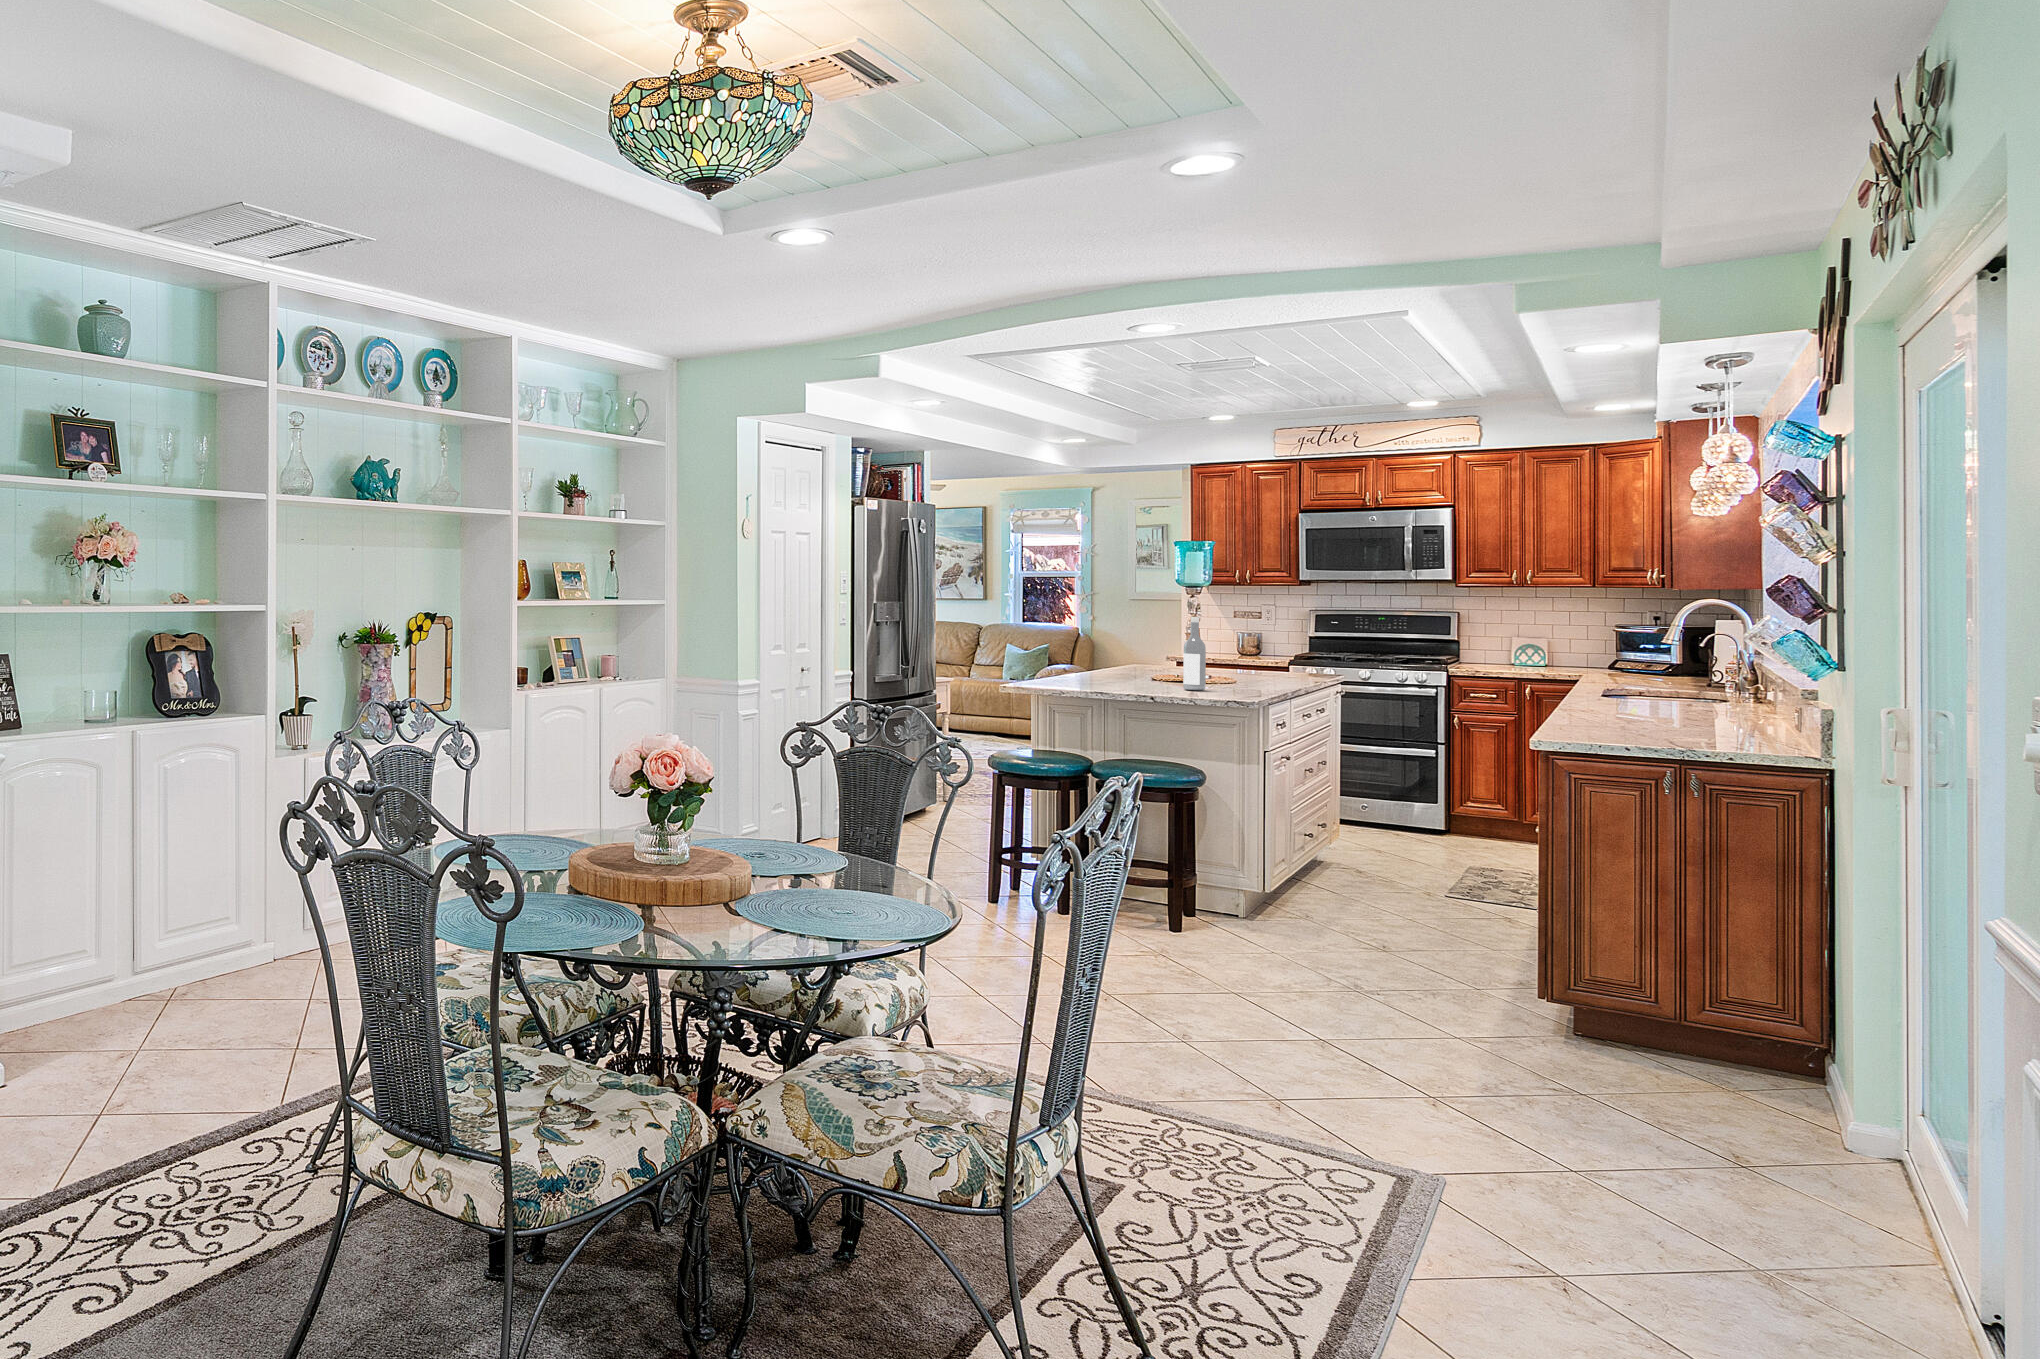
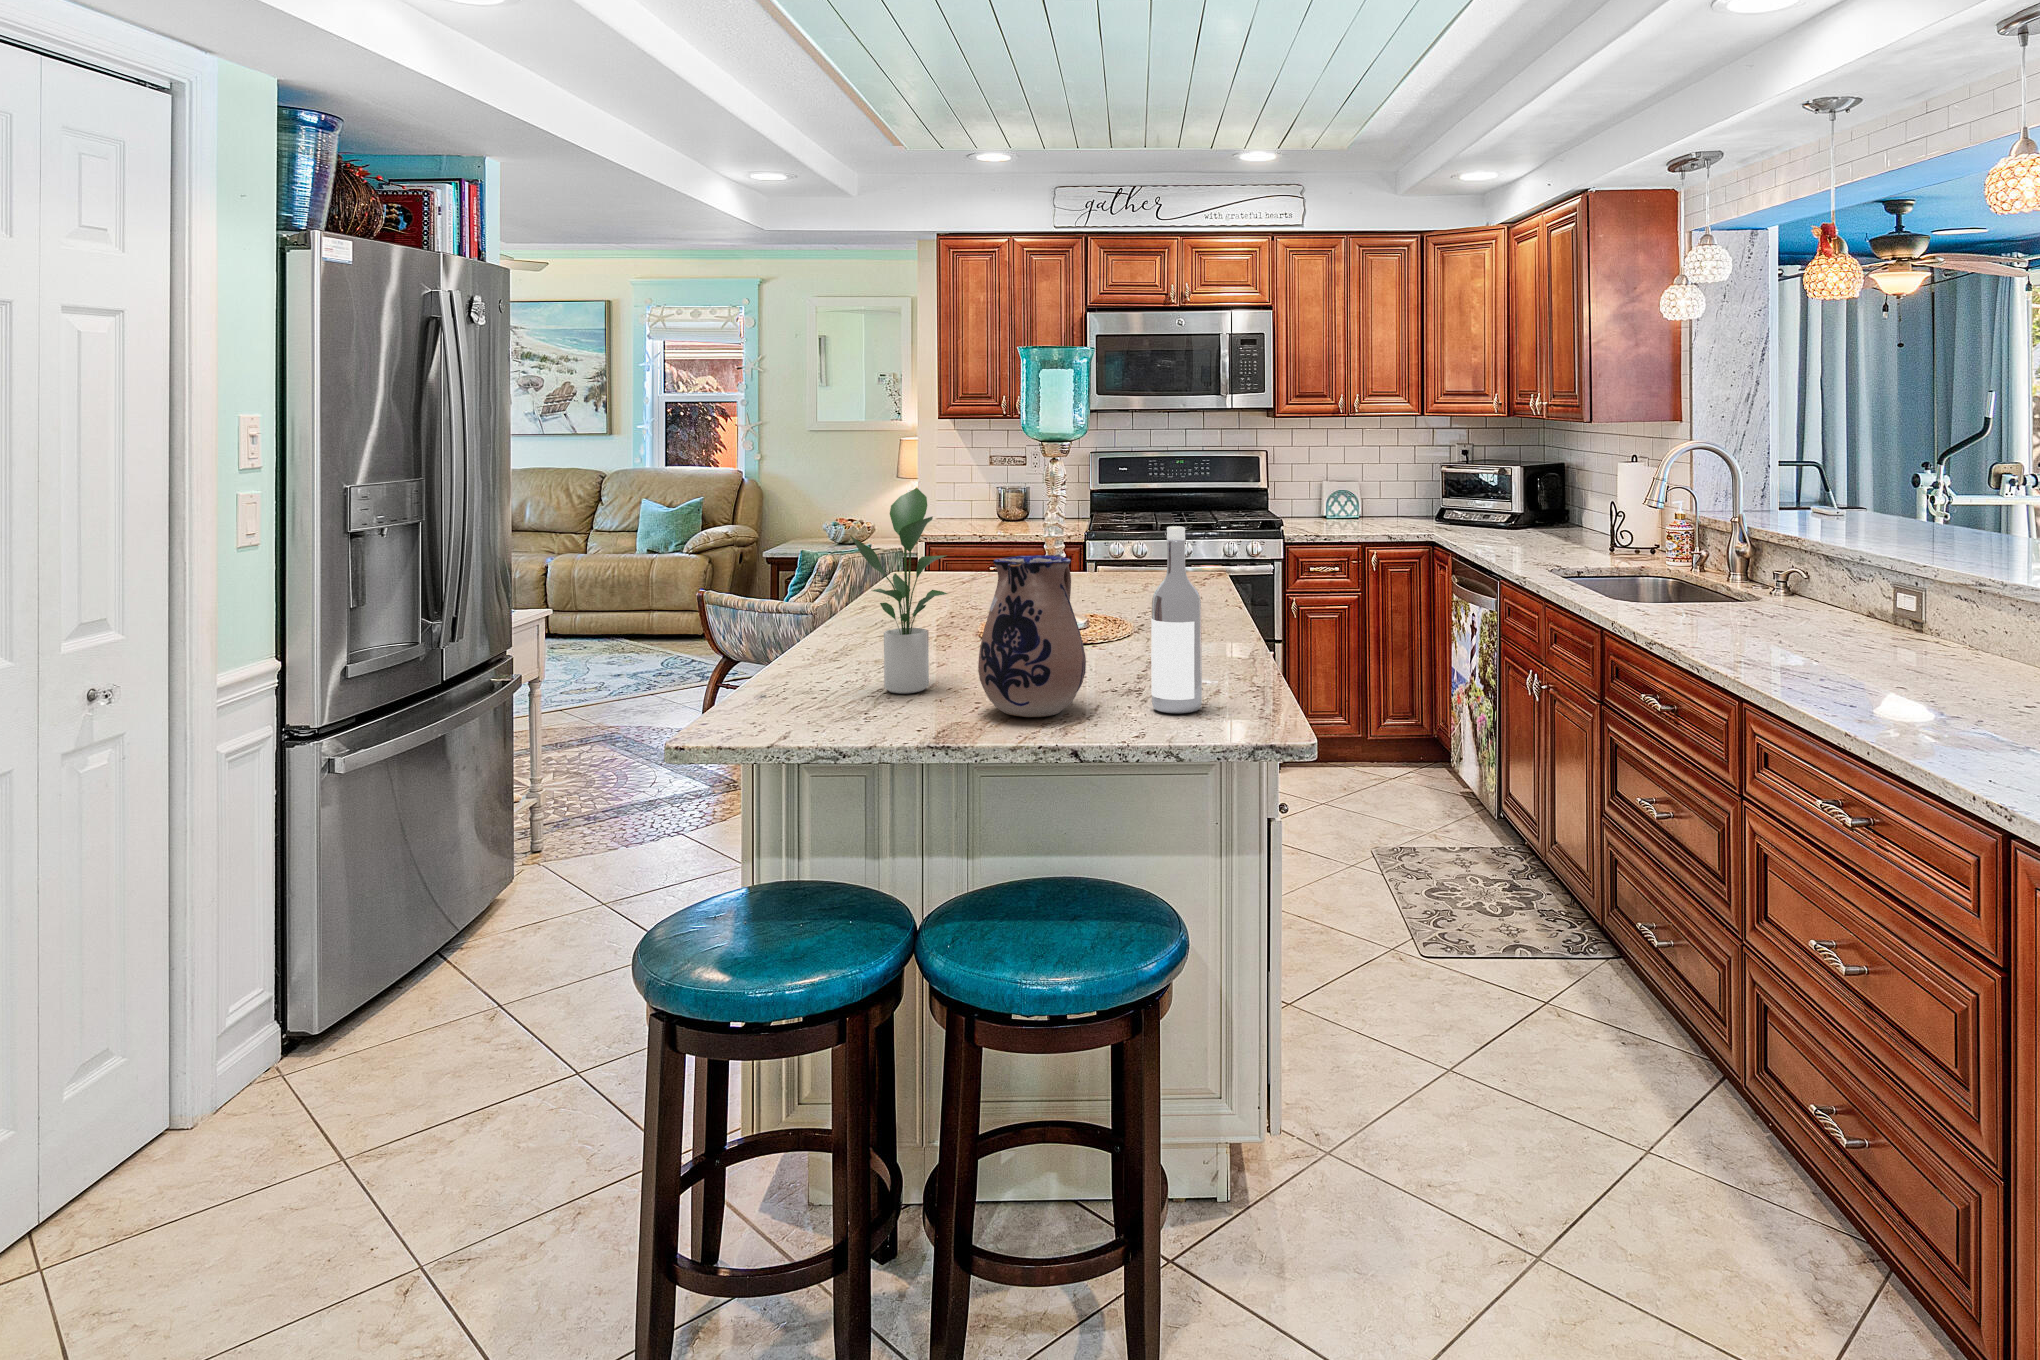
potted plant: none [1068,603,1111,683] -> present [851,488,947,694]
ceramic pitcher: none [1111,628,1156,687] -> present [978,554,1086,717]

